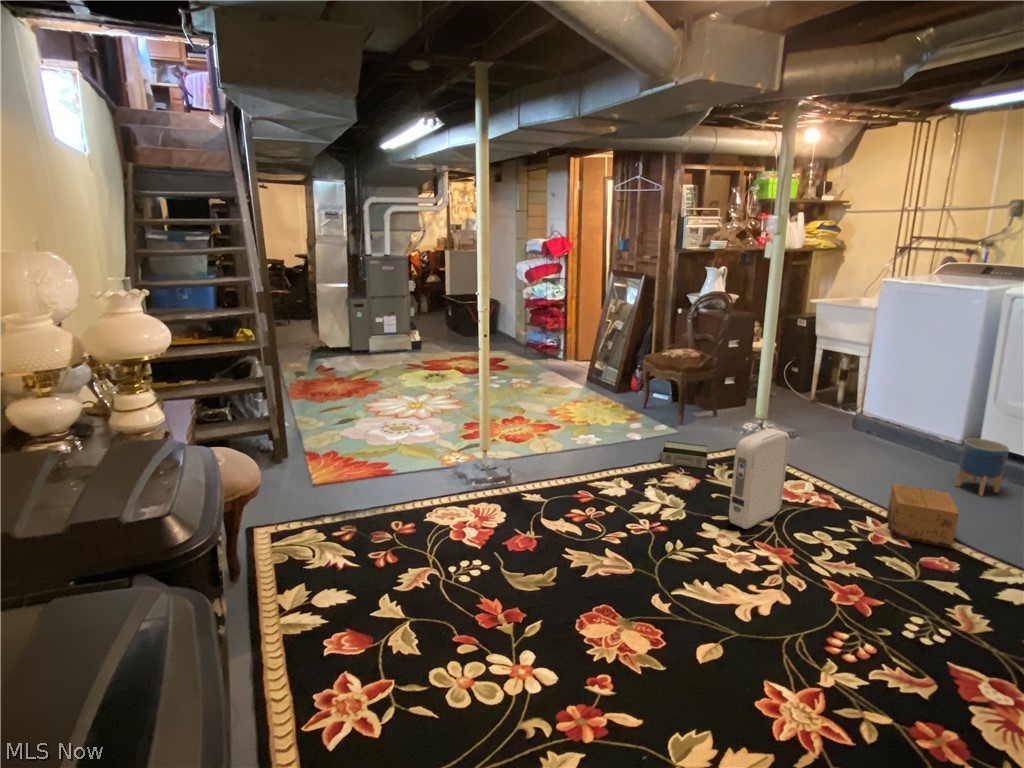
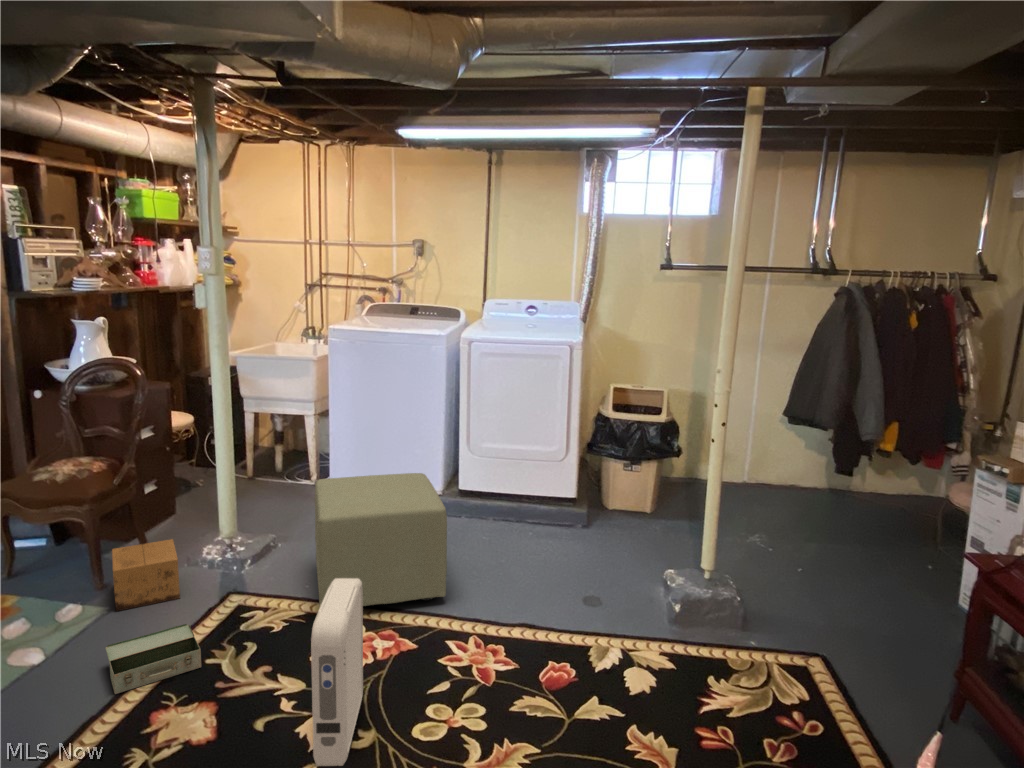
ottoman: none [789,388,914,493] -> present [315,473,447,606]
planter: present [956,438,1009,496] -> none [476,494,515,558]
cardboard box: present [887,484,959,548] -> present [112,539,180,611]

